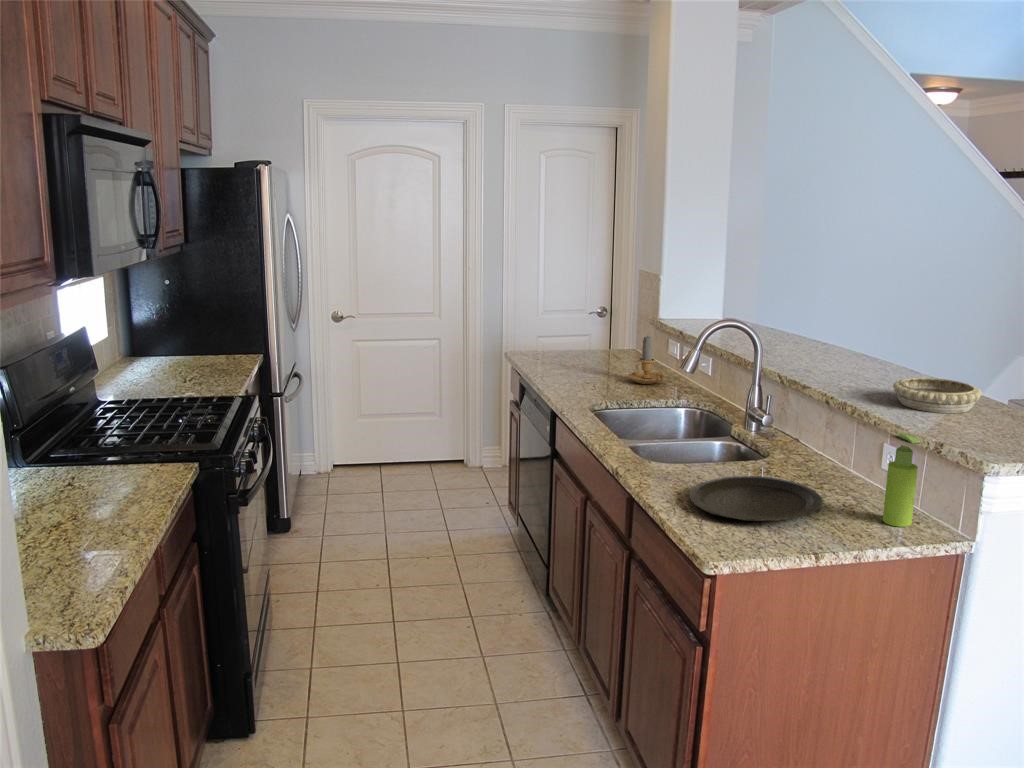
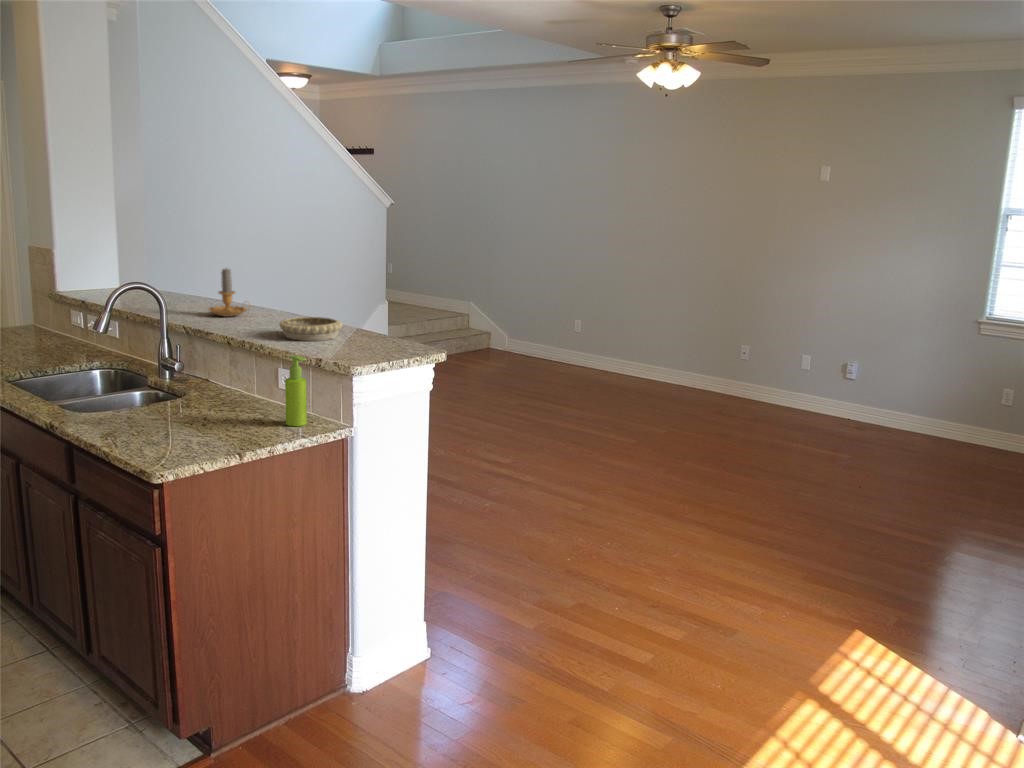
candle: present [628,336,665,384] -> present [209,268,247,317]
plate: present [690,476,823,521] -> none [125,408,239,441]

